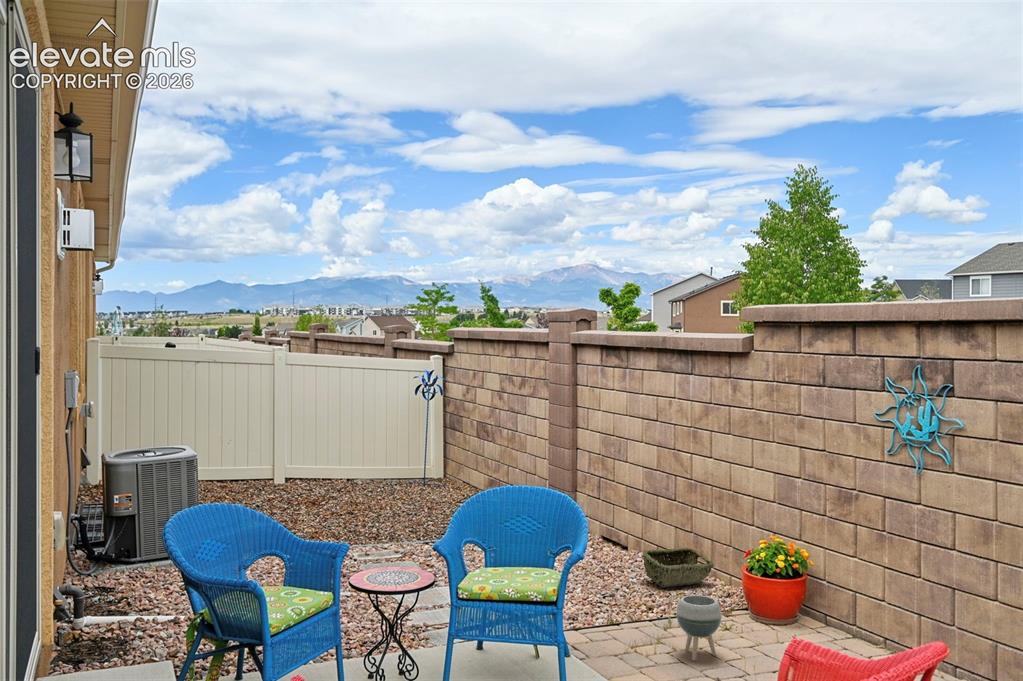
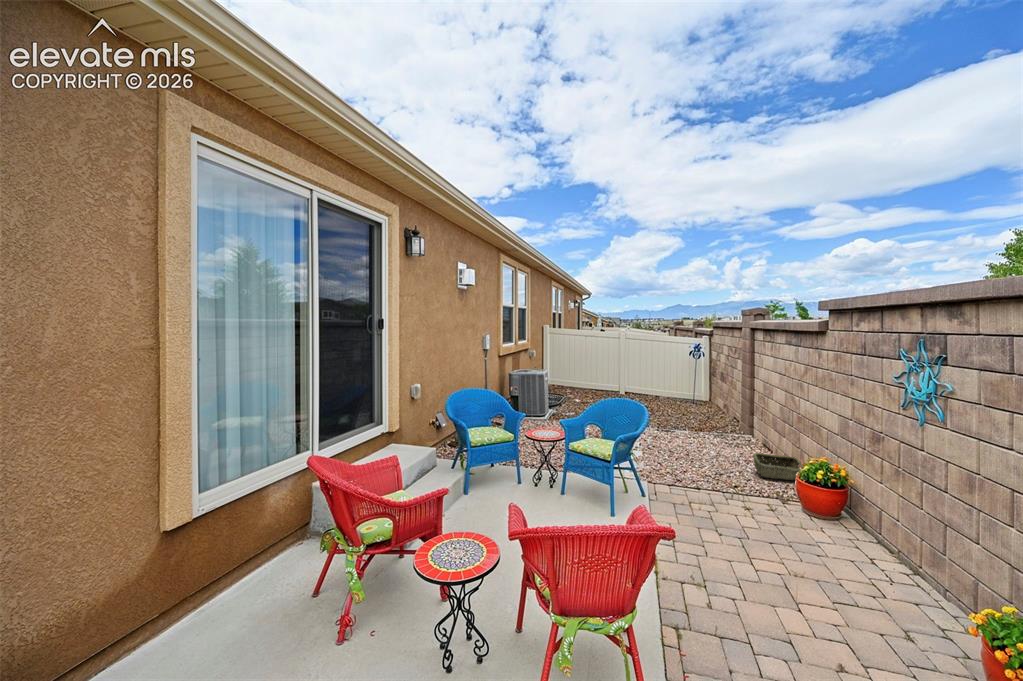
planter: present [676,595,722,661] -> none [715,480,745,521]

